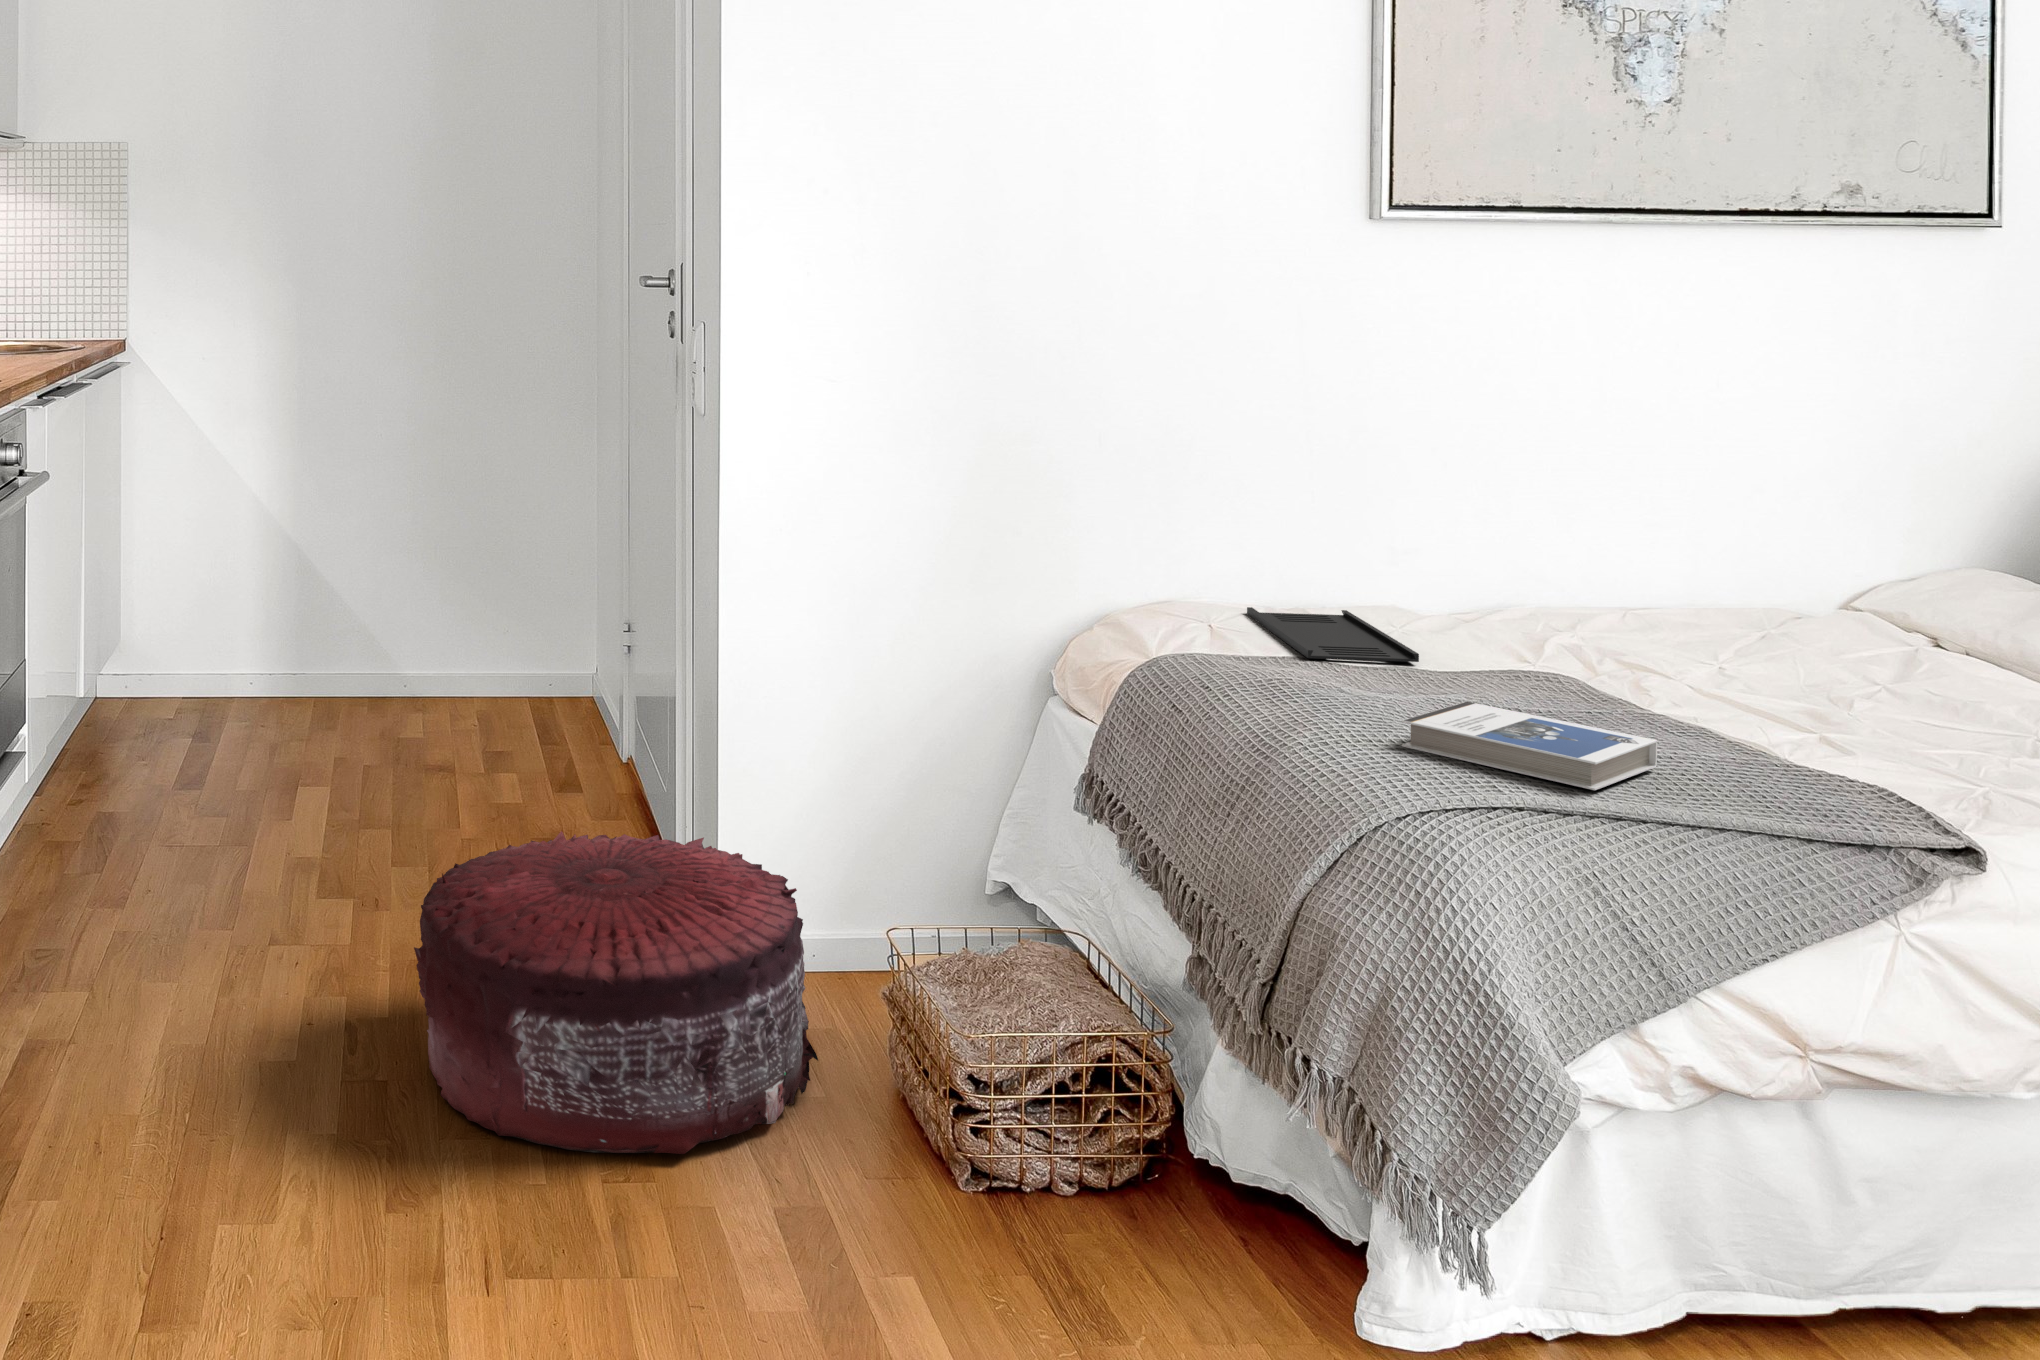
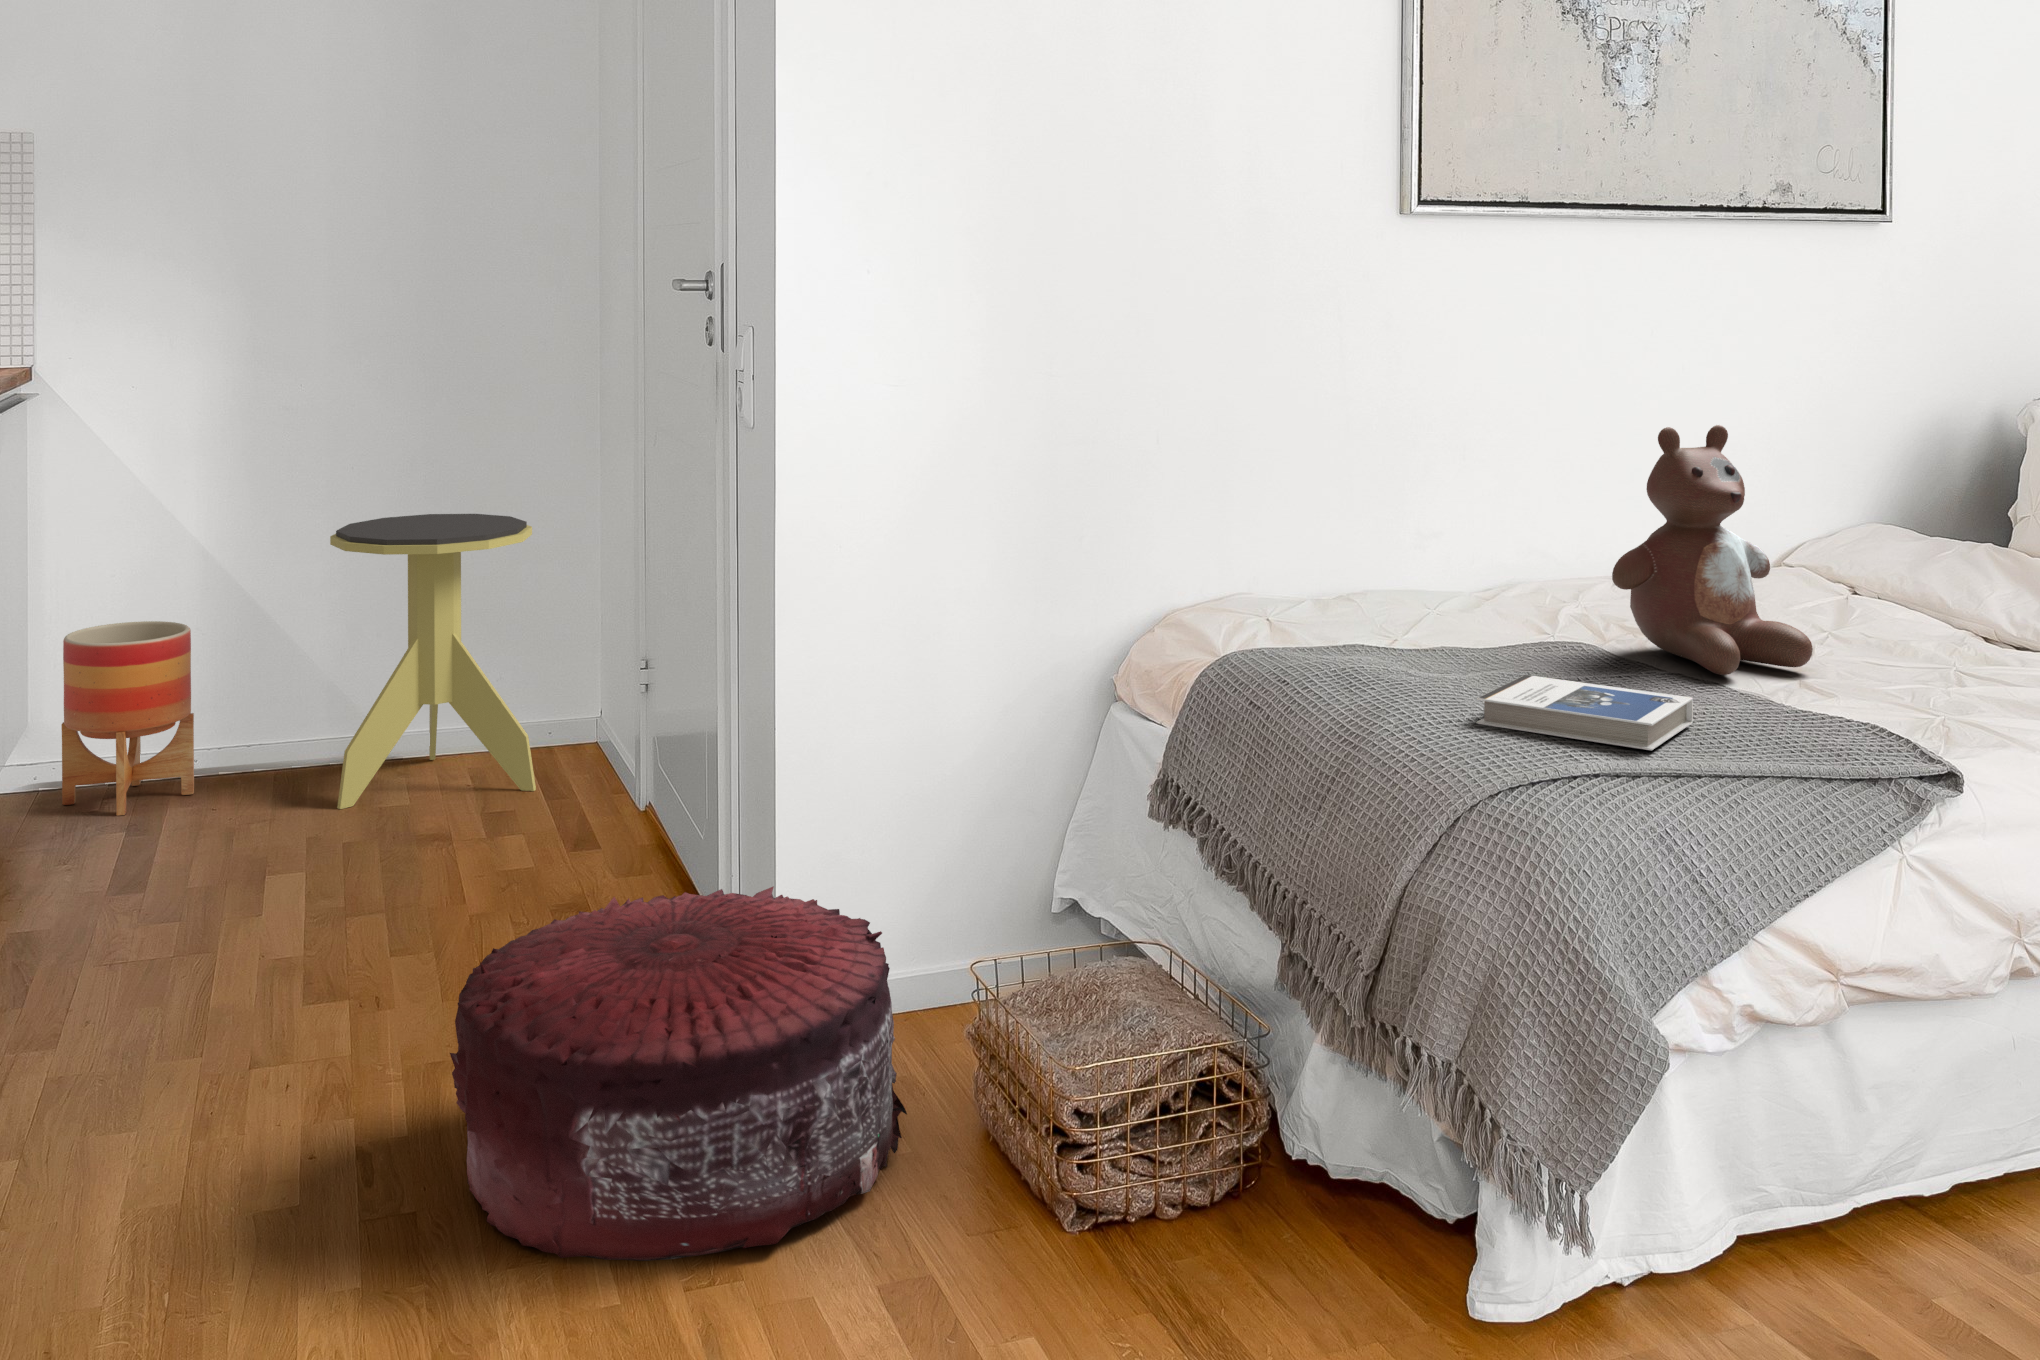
stuffed bear: none [1588,451,1834,721] -> present [1612,425,1813,675]
side table: none [352,481,523,736] -> present [330,514,536,809]
planter: none [141,561,242,724] -> present [61,621,194,816]
tray: present [1247,607,1419,662] -> none [1301,594,1466,644]

